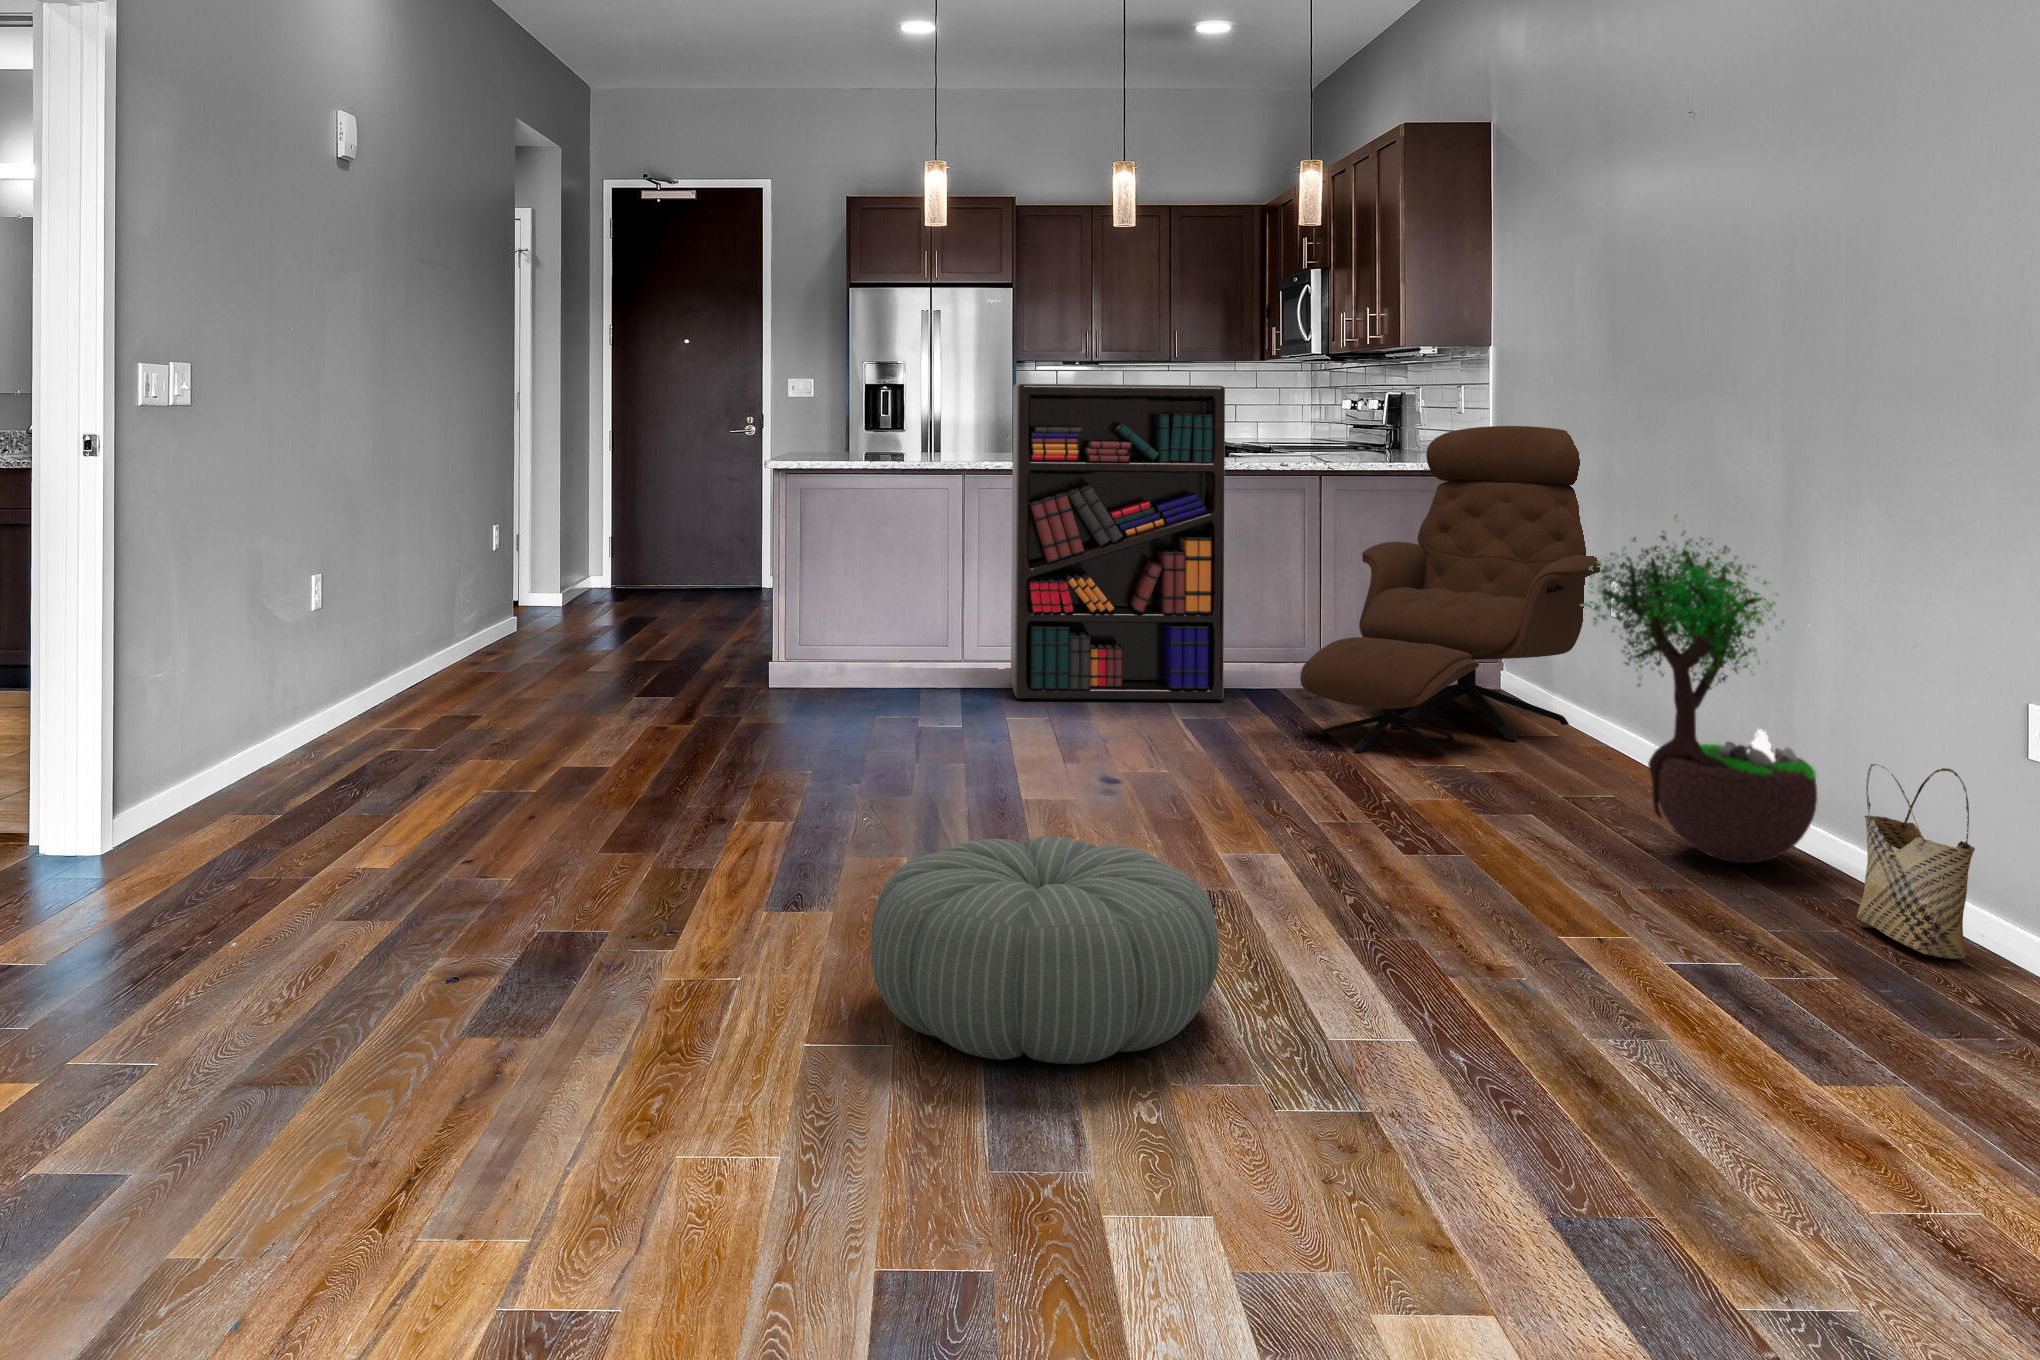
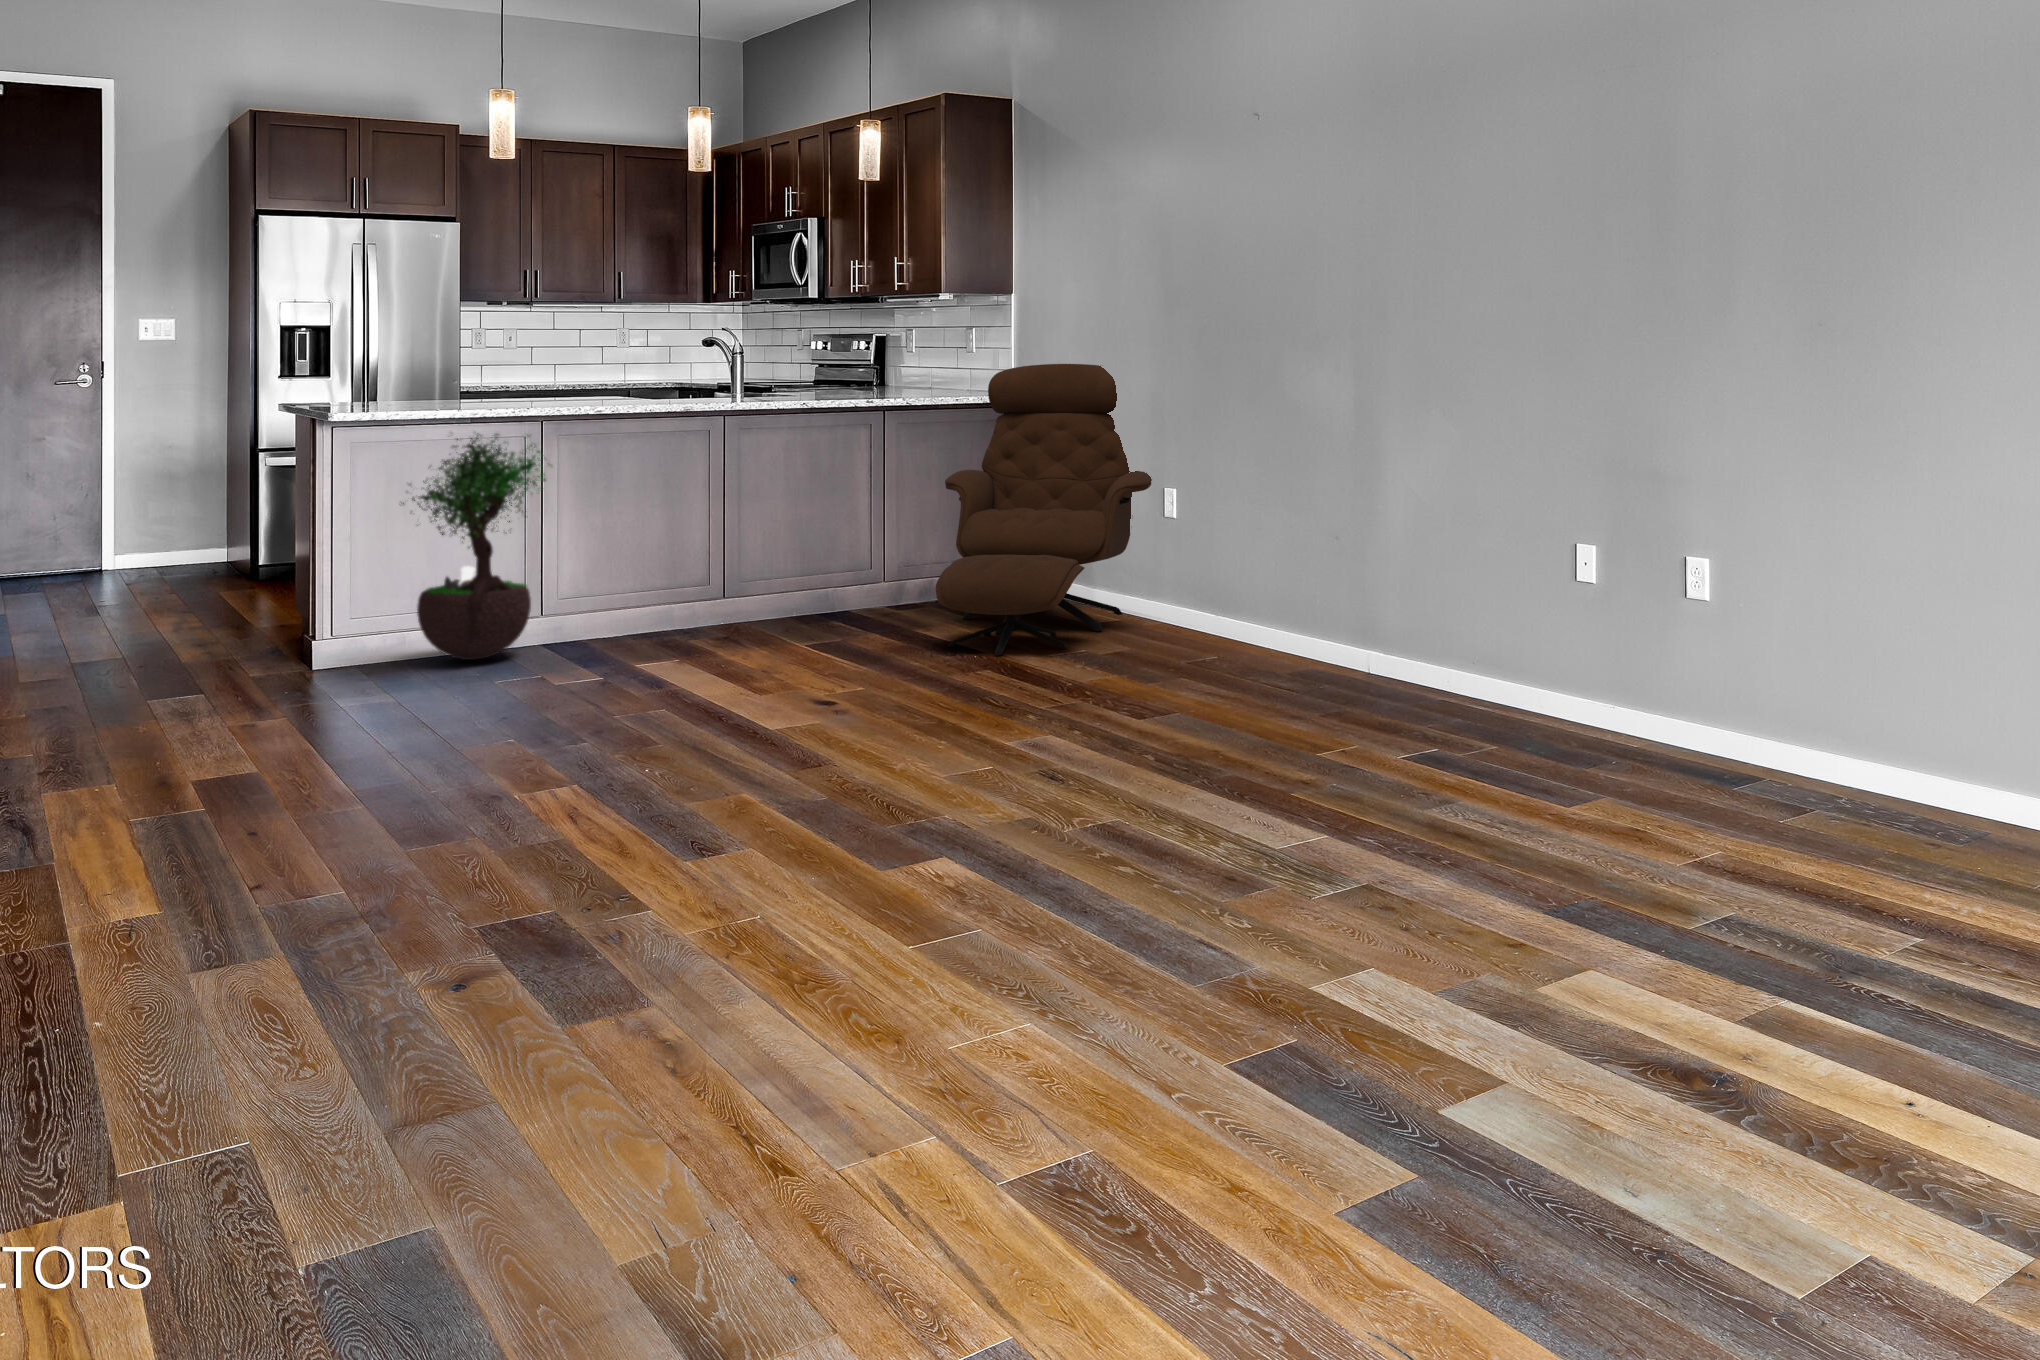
bookshelf: present [1011,384,1225,700] -> none [592,328,825,651]
potted tree: present [1581,515,1817,863] -> present [400,433,550,660]
woven basket: present [1857,764,1975,959] -> none [1473,597,1558,726]
pouf: present [872,836,1219,1064] -> none [915,731,1221,920]

